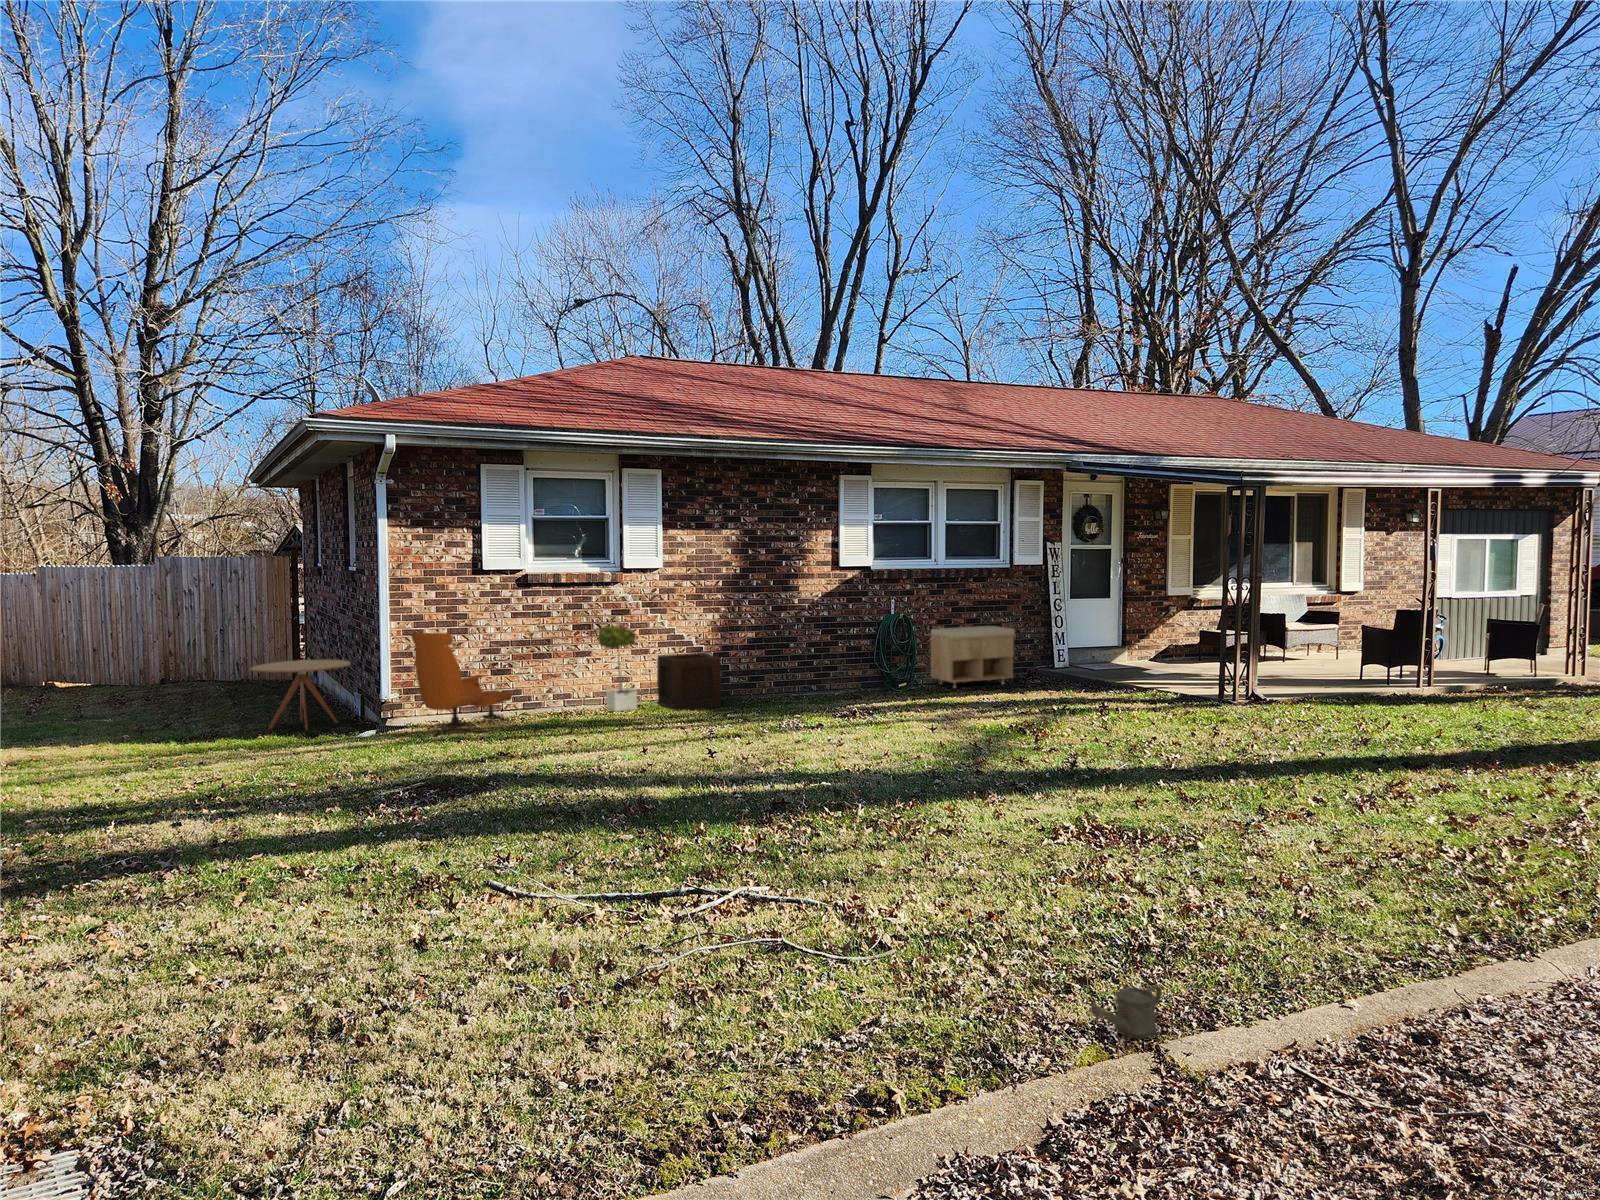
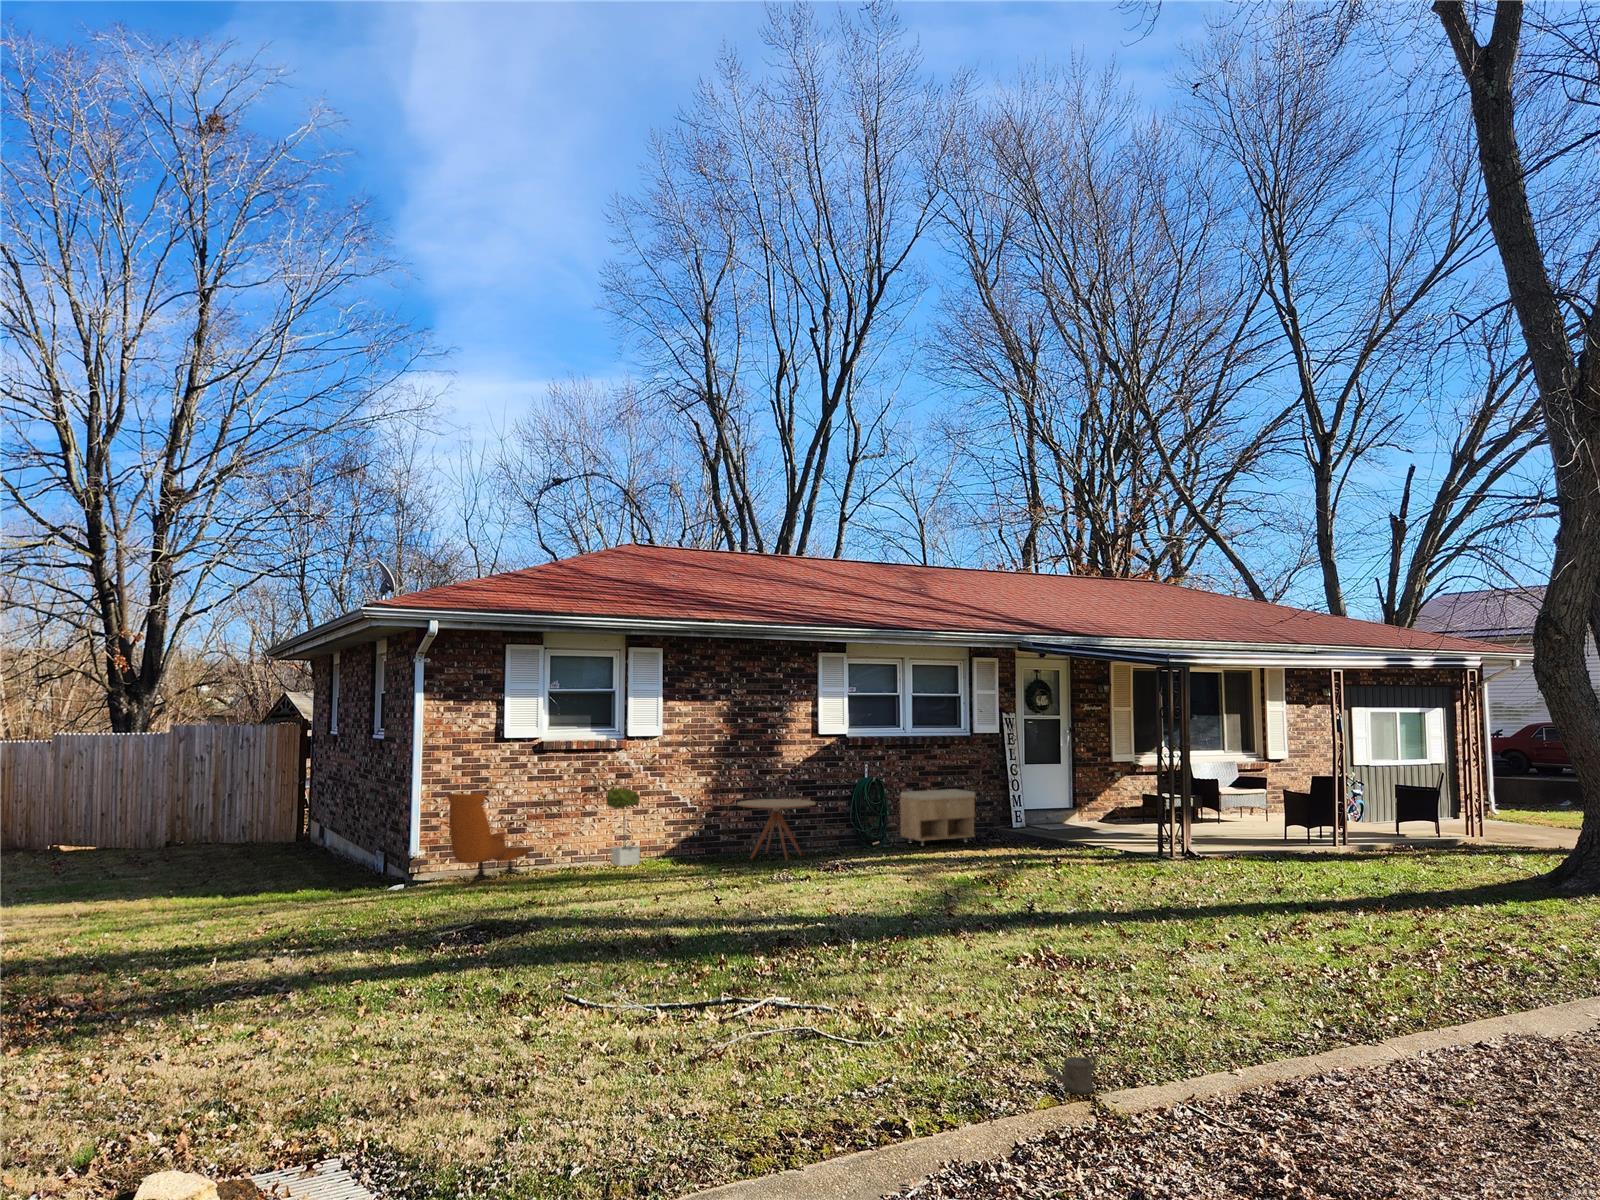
wooden crate: present [657,653,721,711] -> none [657,813,715,865]
round table: present [251,660,350,730] -> present [737,799,816,860]

